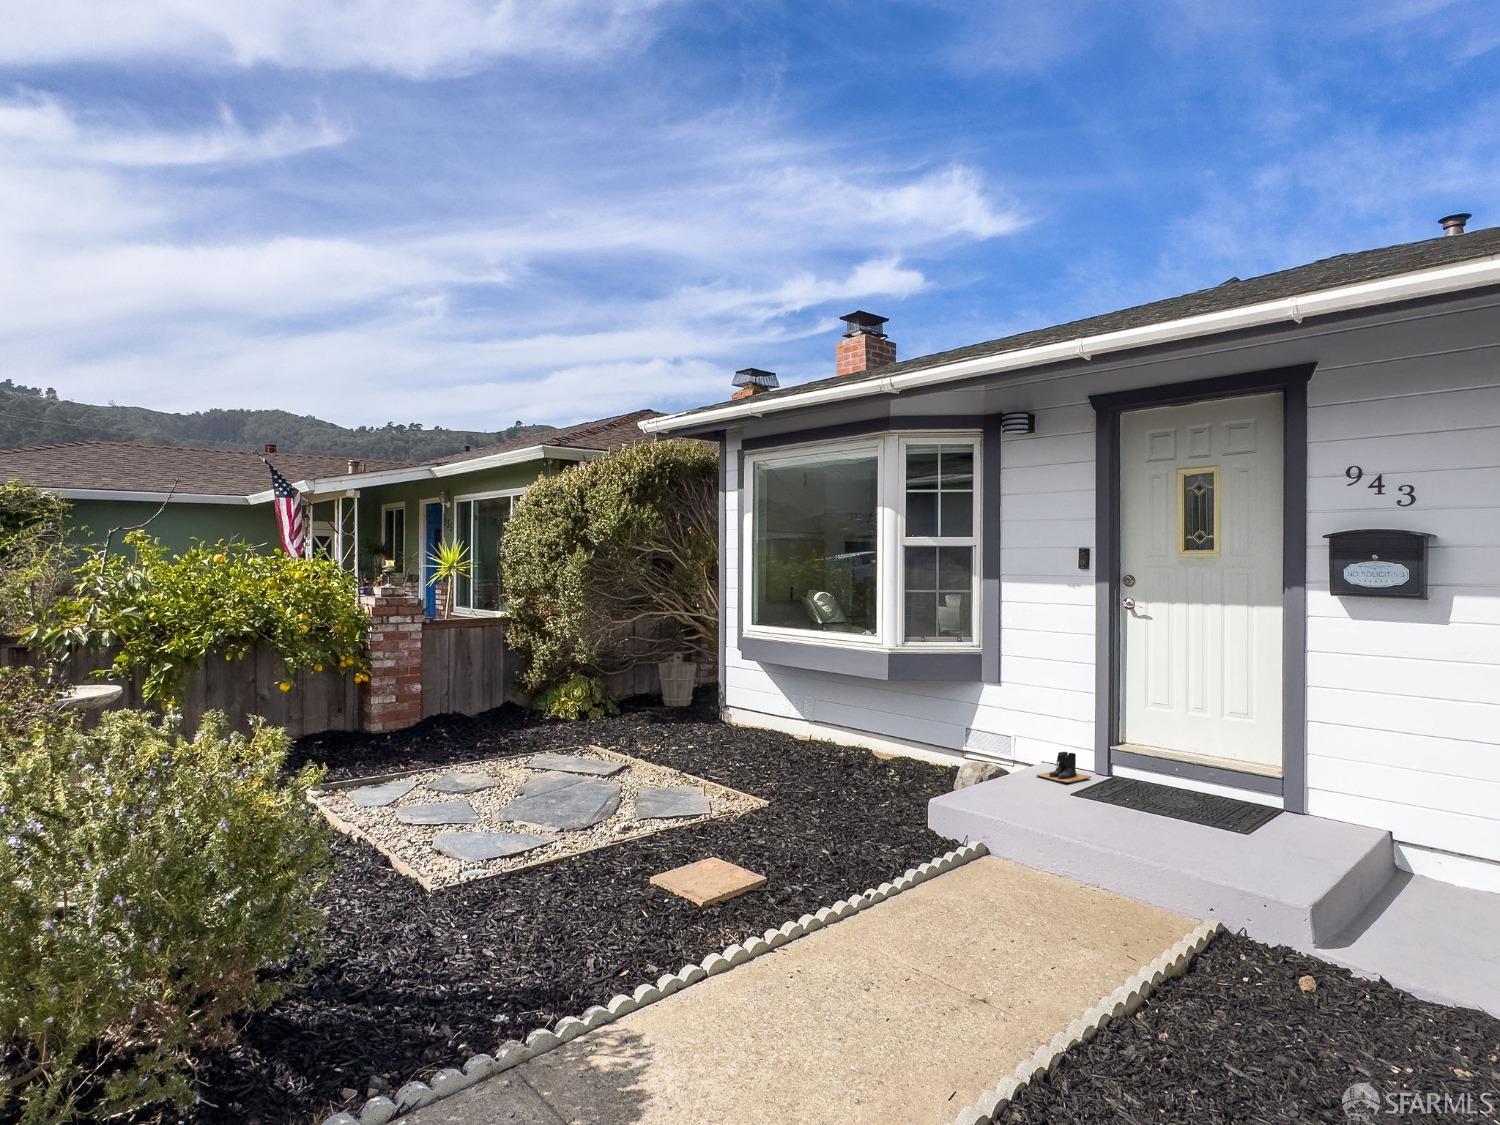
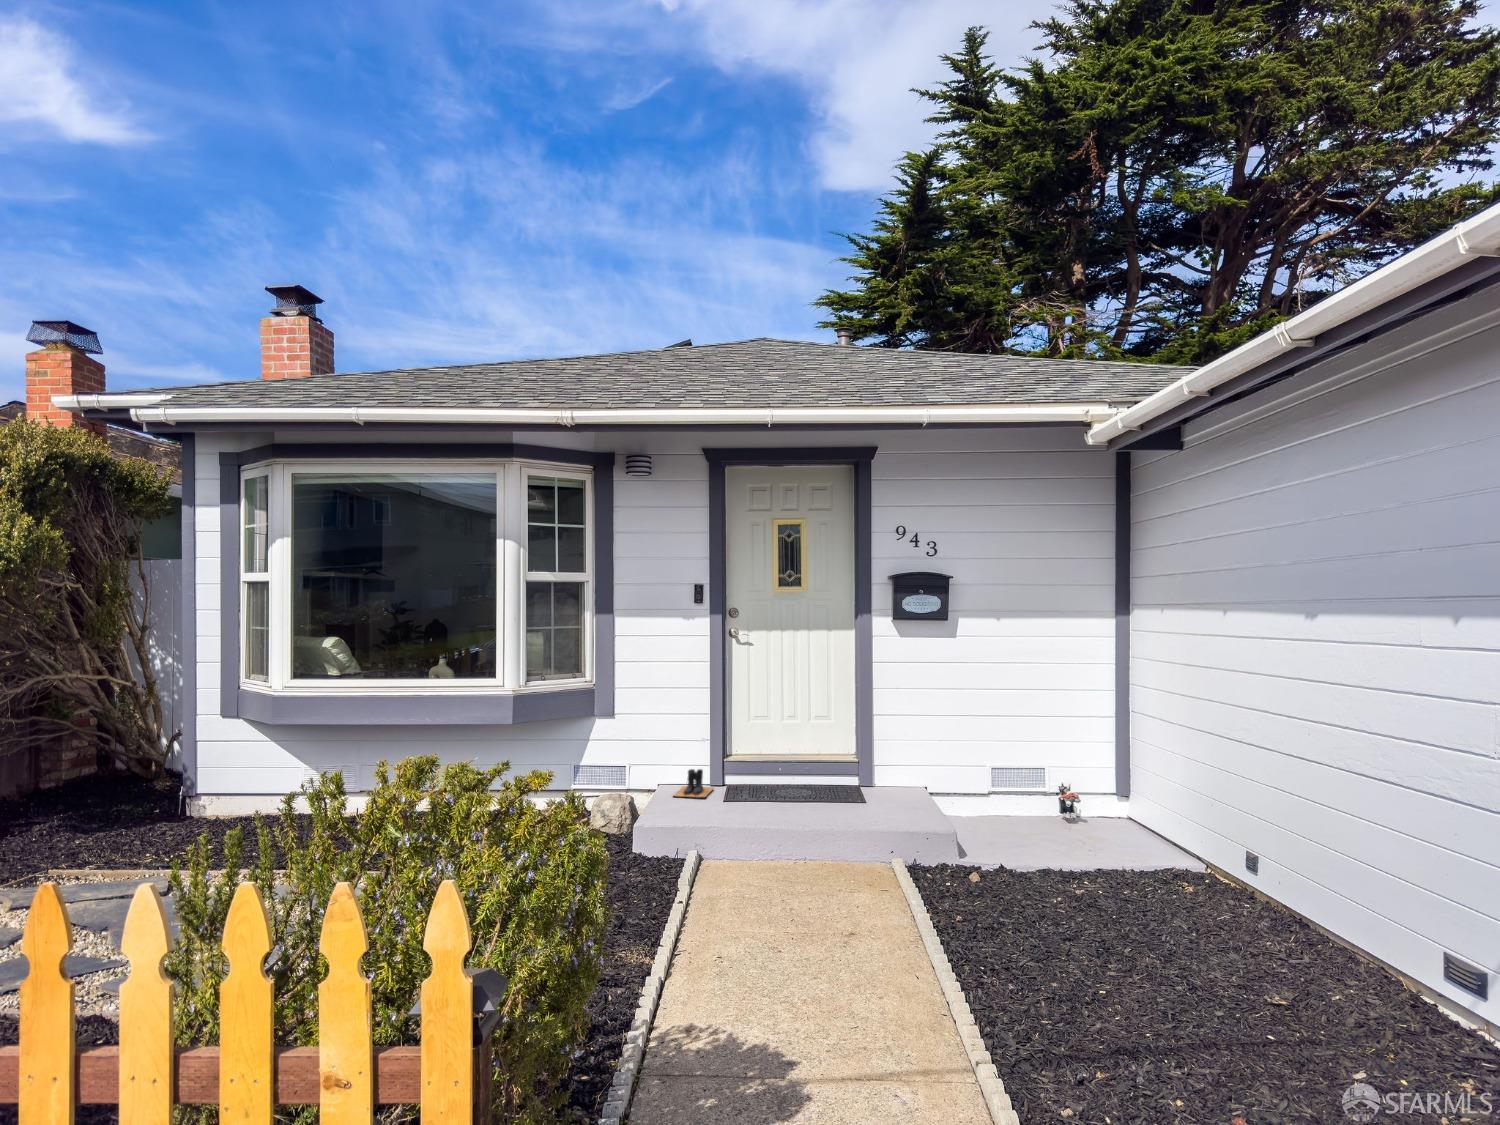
bucket: present [658,653,697,706] -> none [71,723,138,799]

